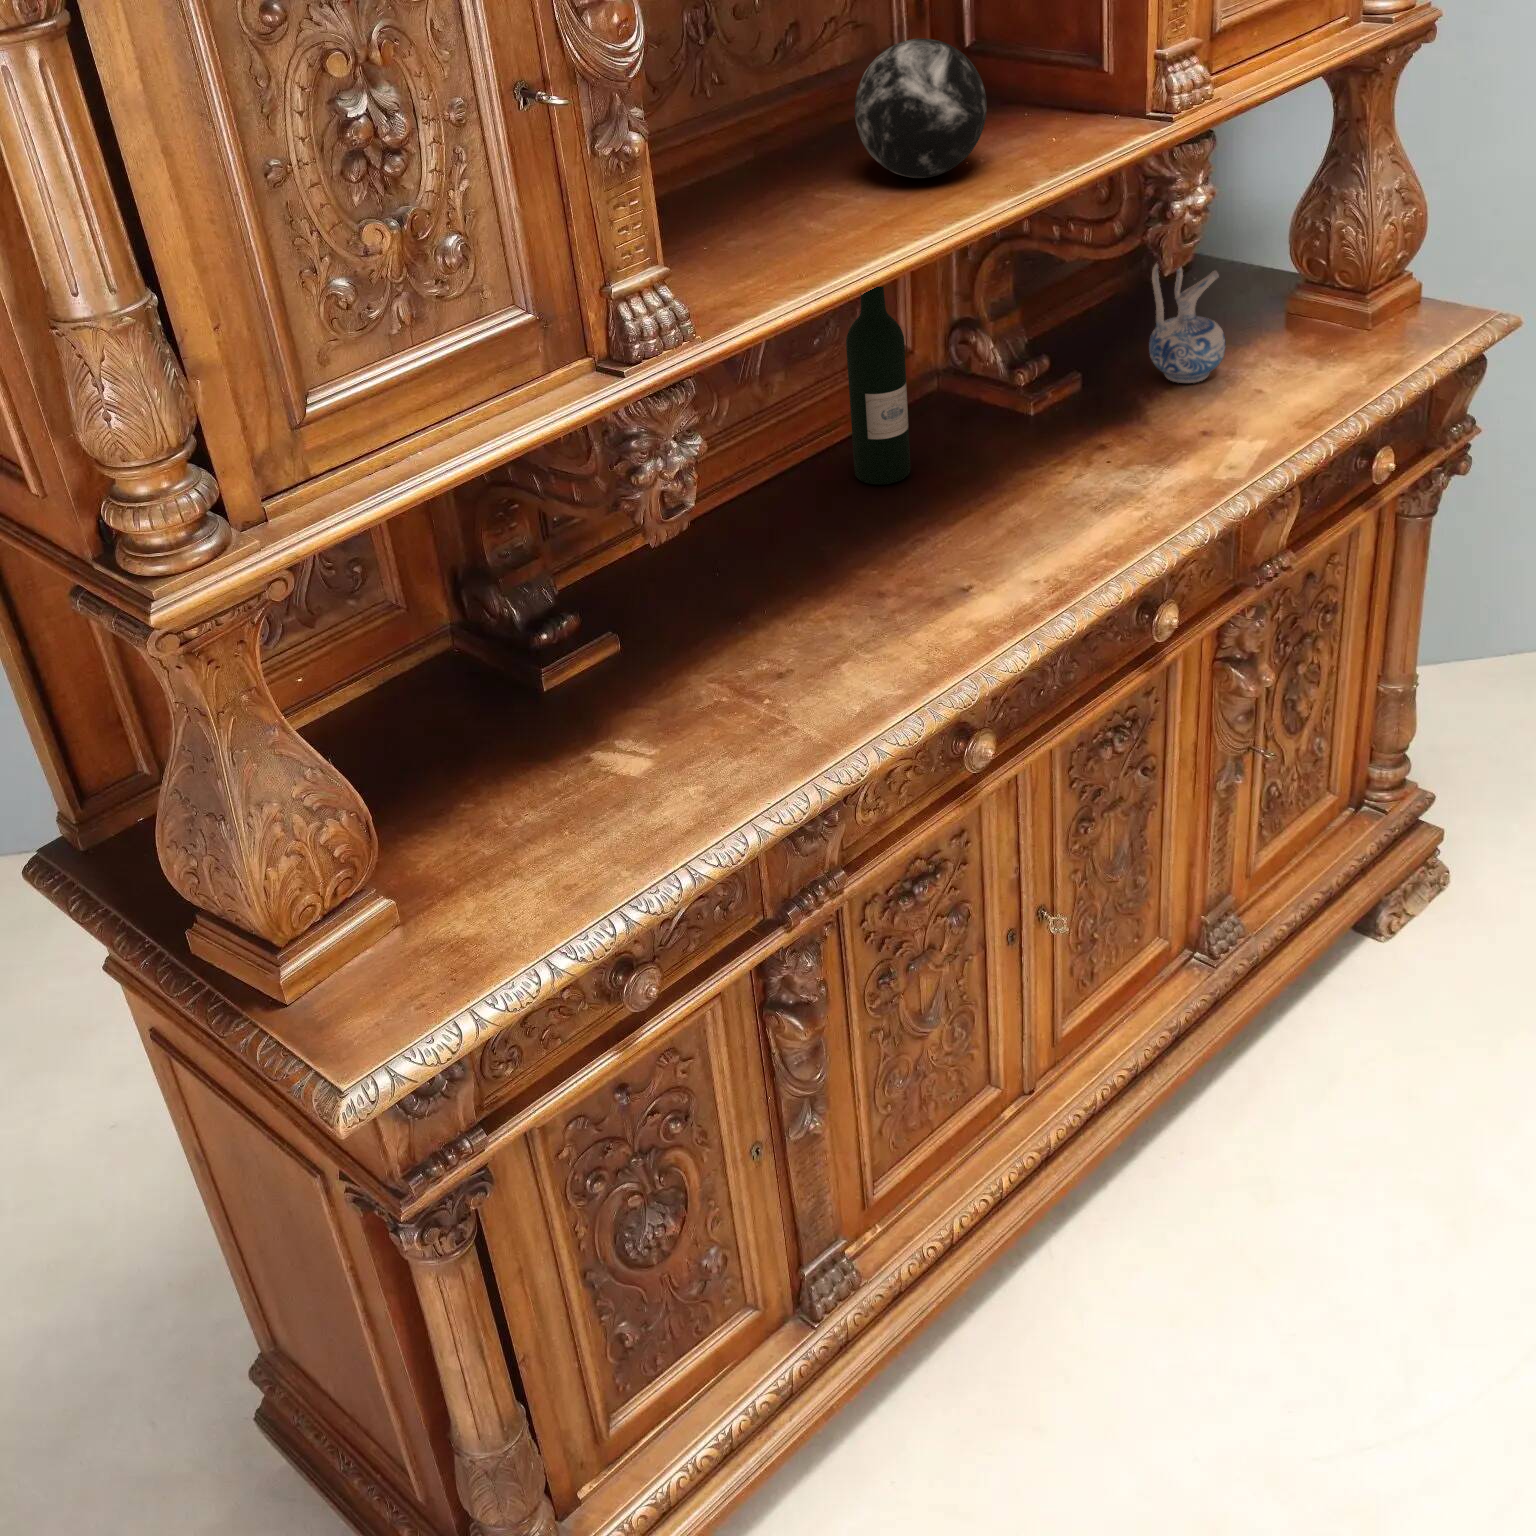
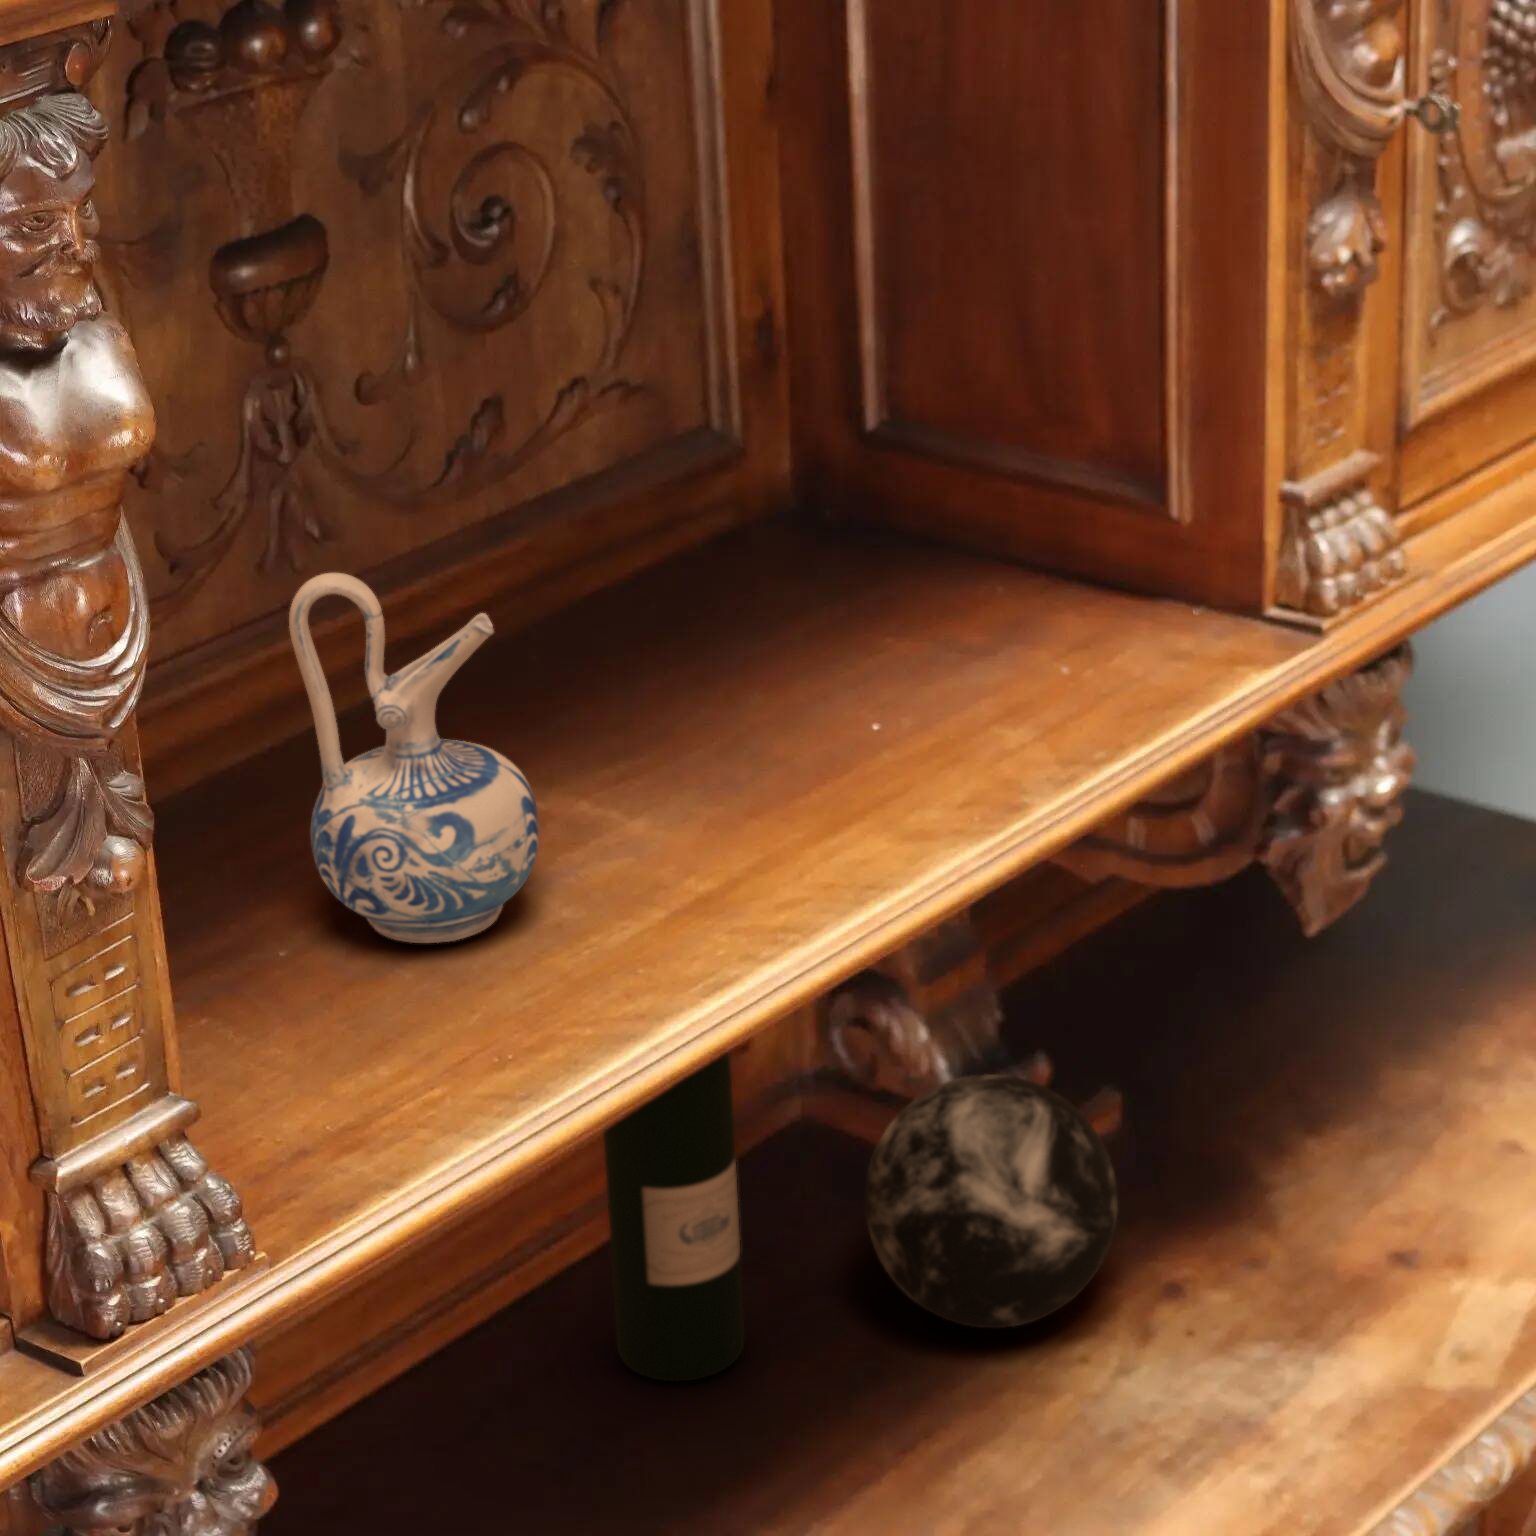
decorative orb: present [855,38,987,178] -> present [865,1074,1118,1328]
ceramic pitcher: present [1149,264,1225,383] -> present [289,573,539,943]

